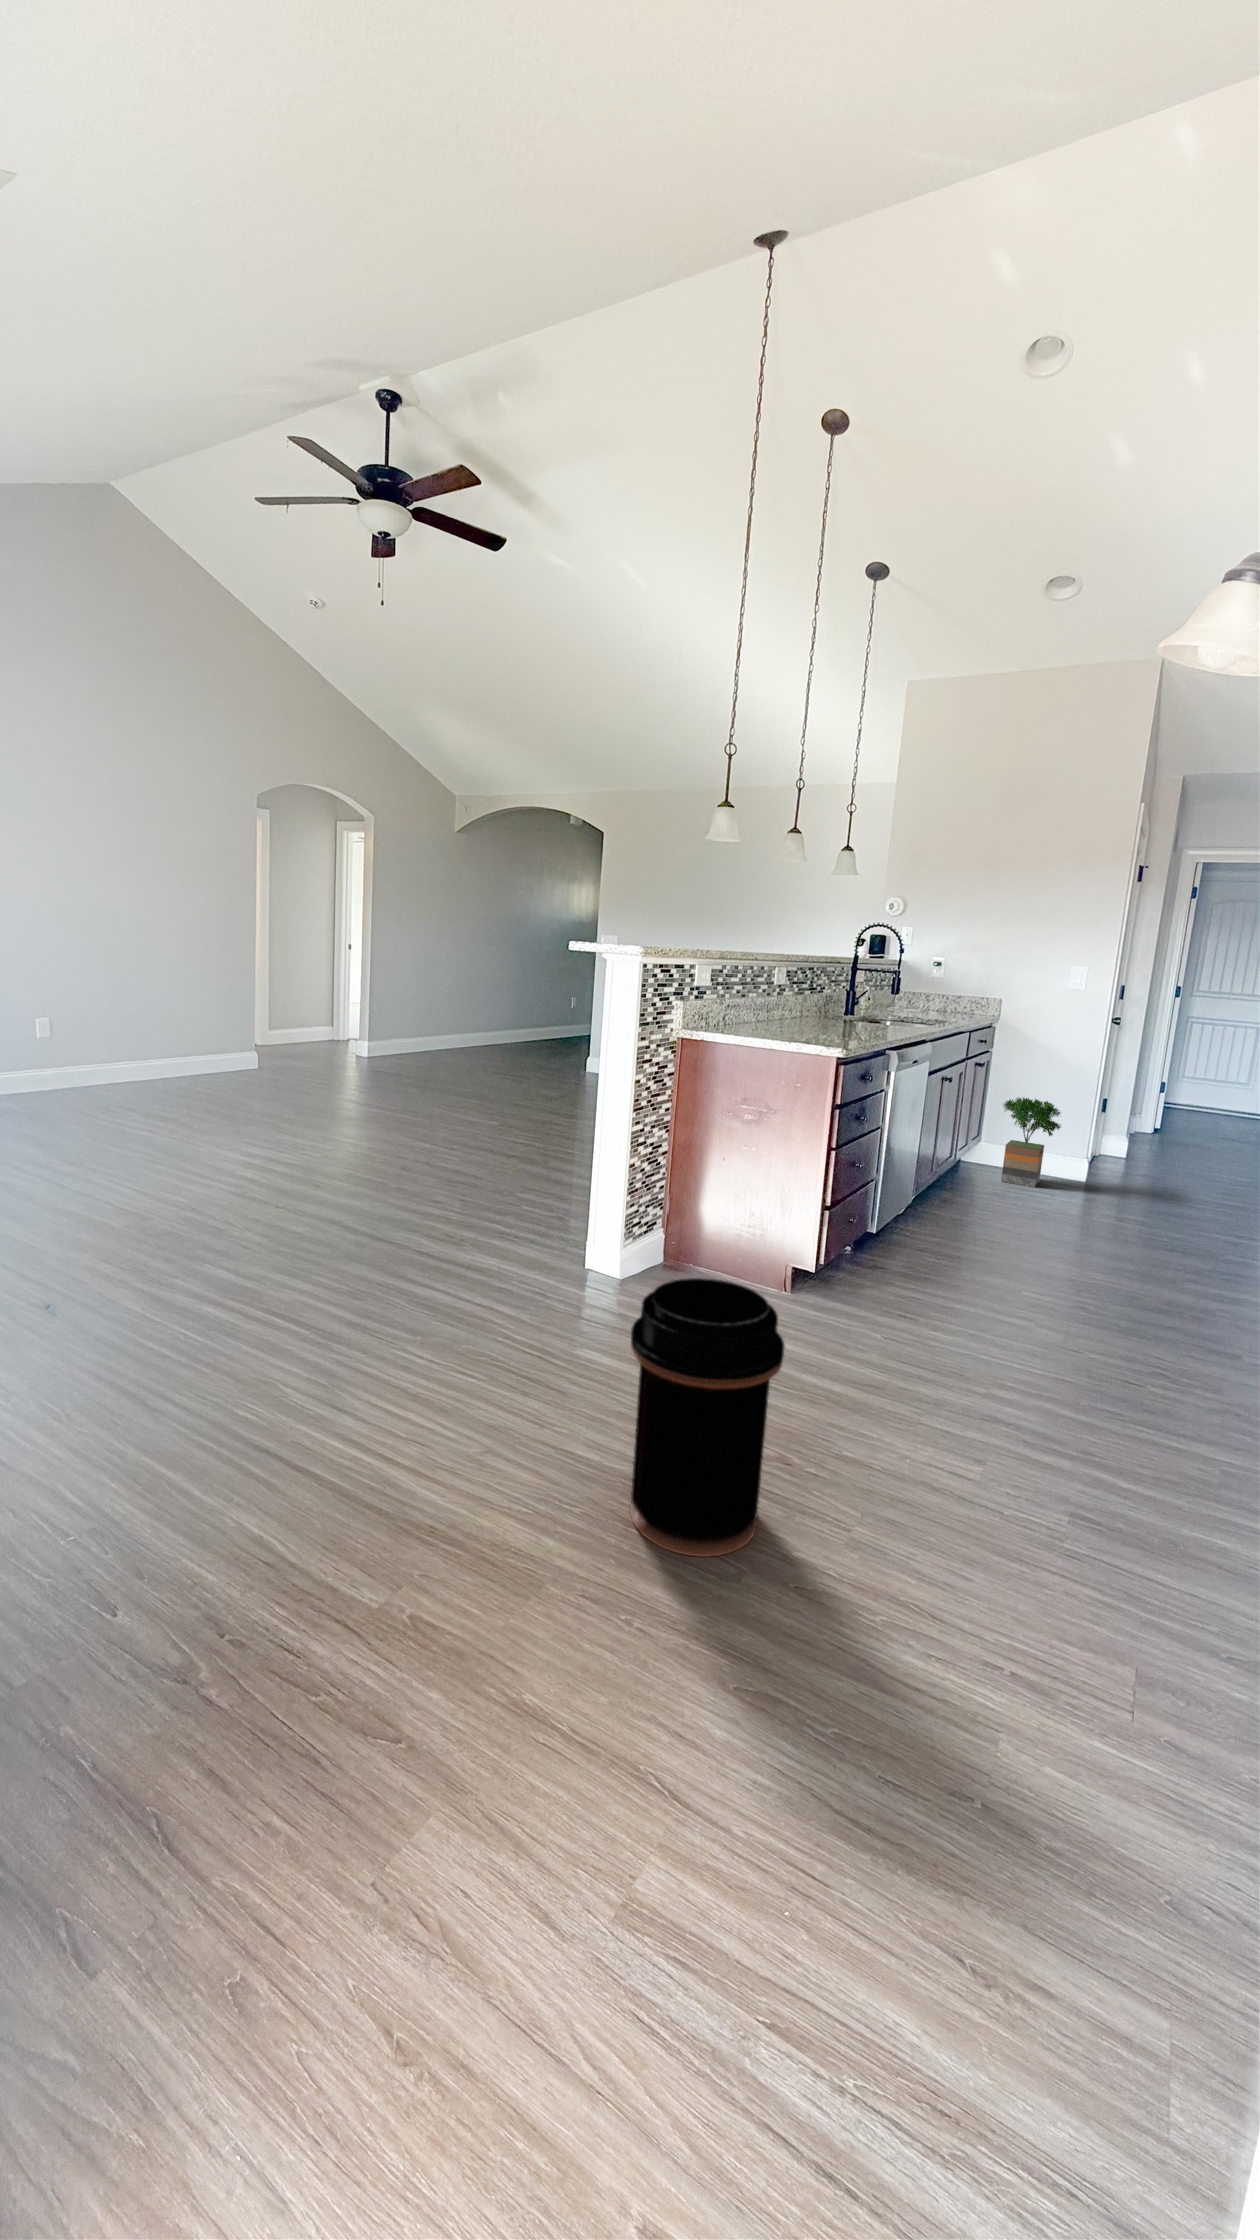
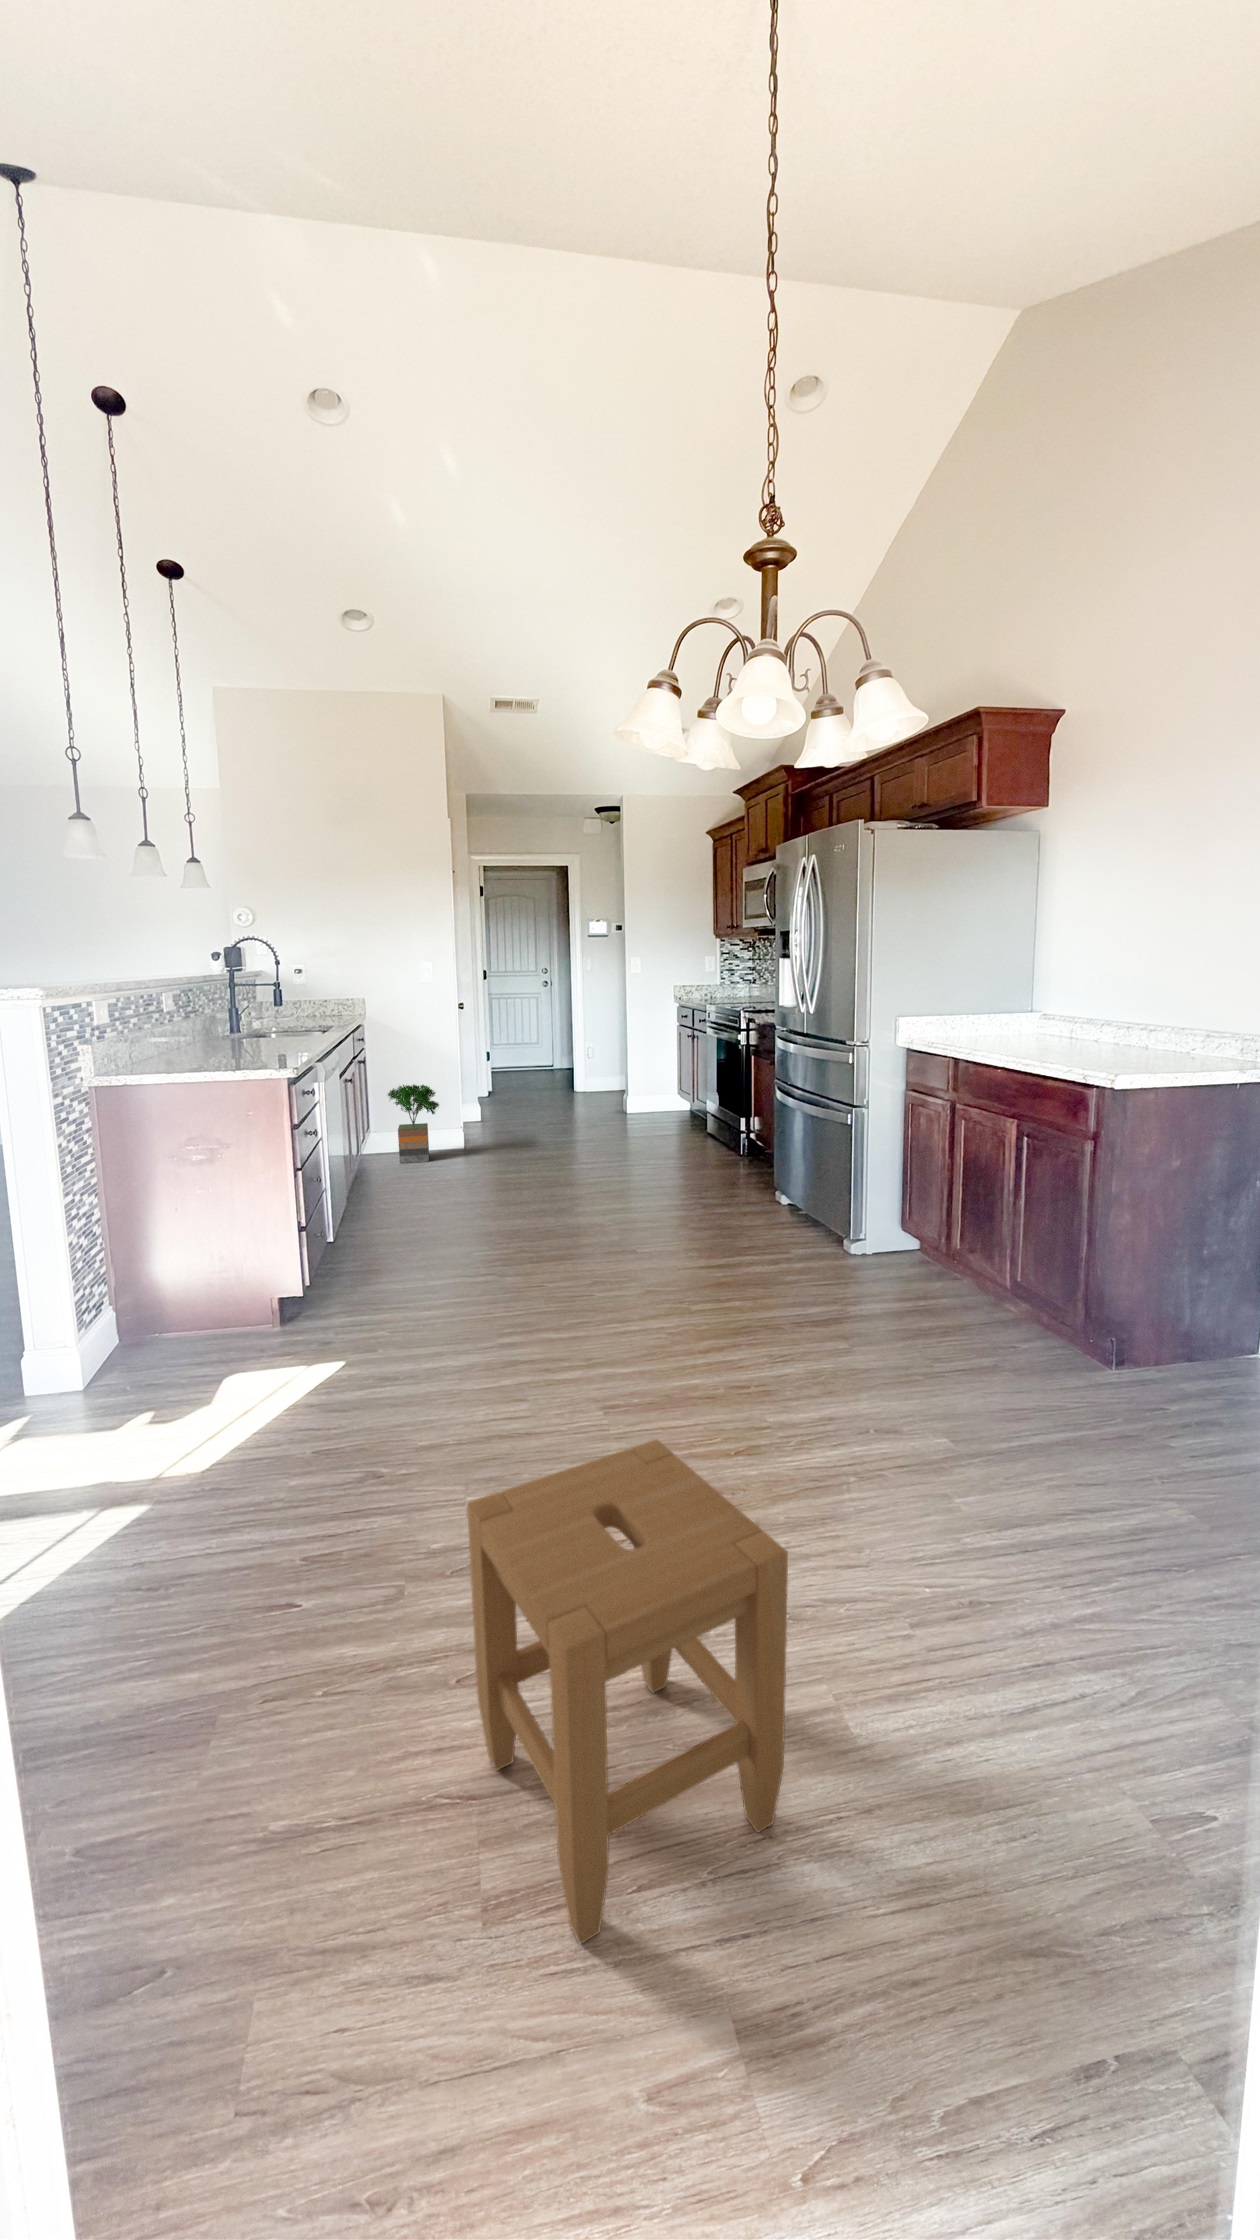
trash can: present [630,1278,785,1557] -> none [225,1321,391,1610]
stool: none [676,1500,1045,2114] -> present [467,1439,788,1944]

